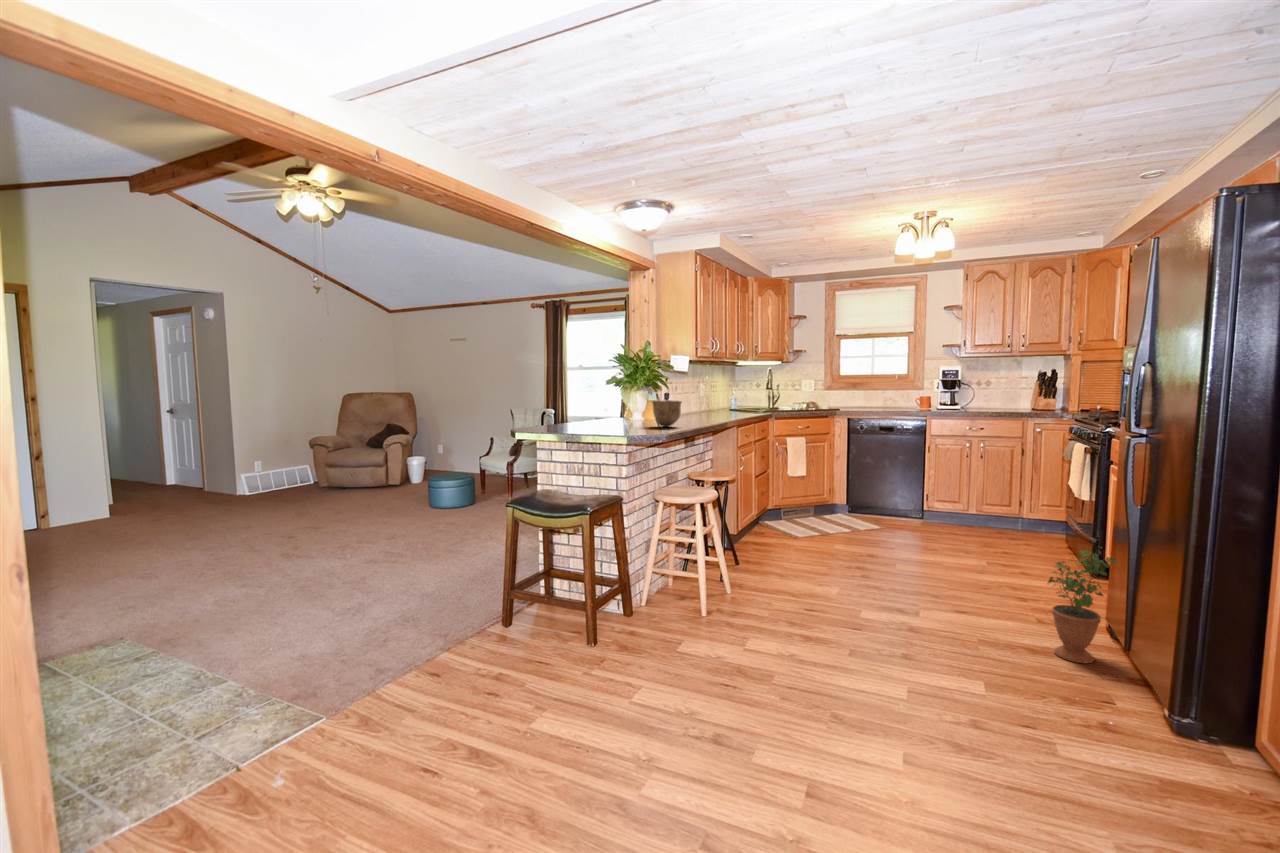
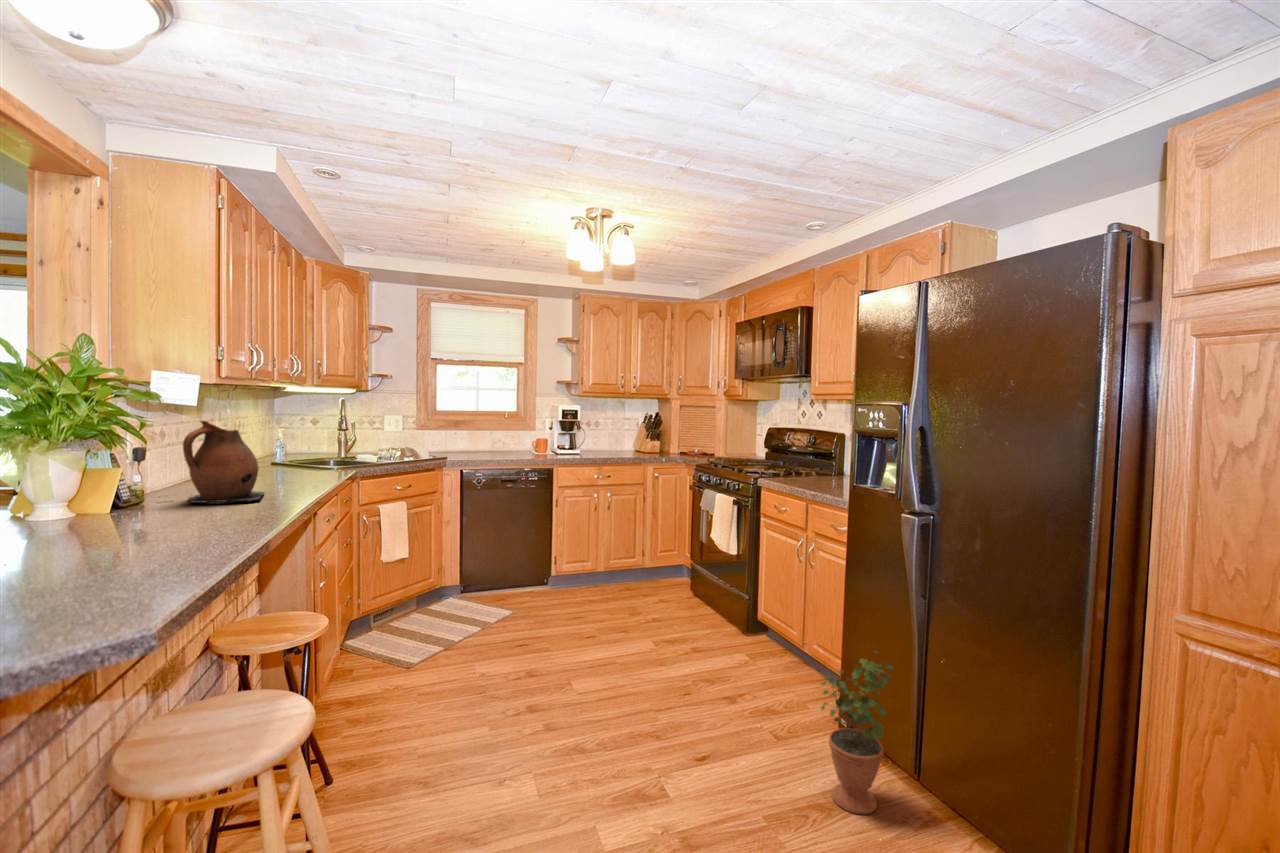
ceramic pitcher: none [681,379,716,419] -> present [183,421,264,503]
bowl: present [652,400,682,427] -> none [96,479,195,548]

